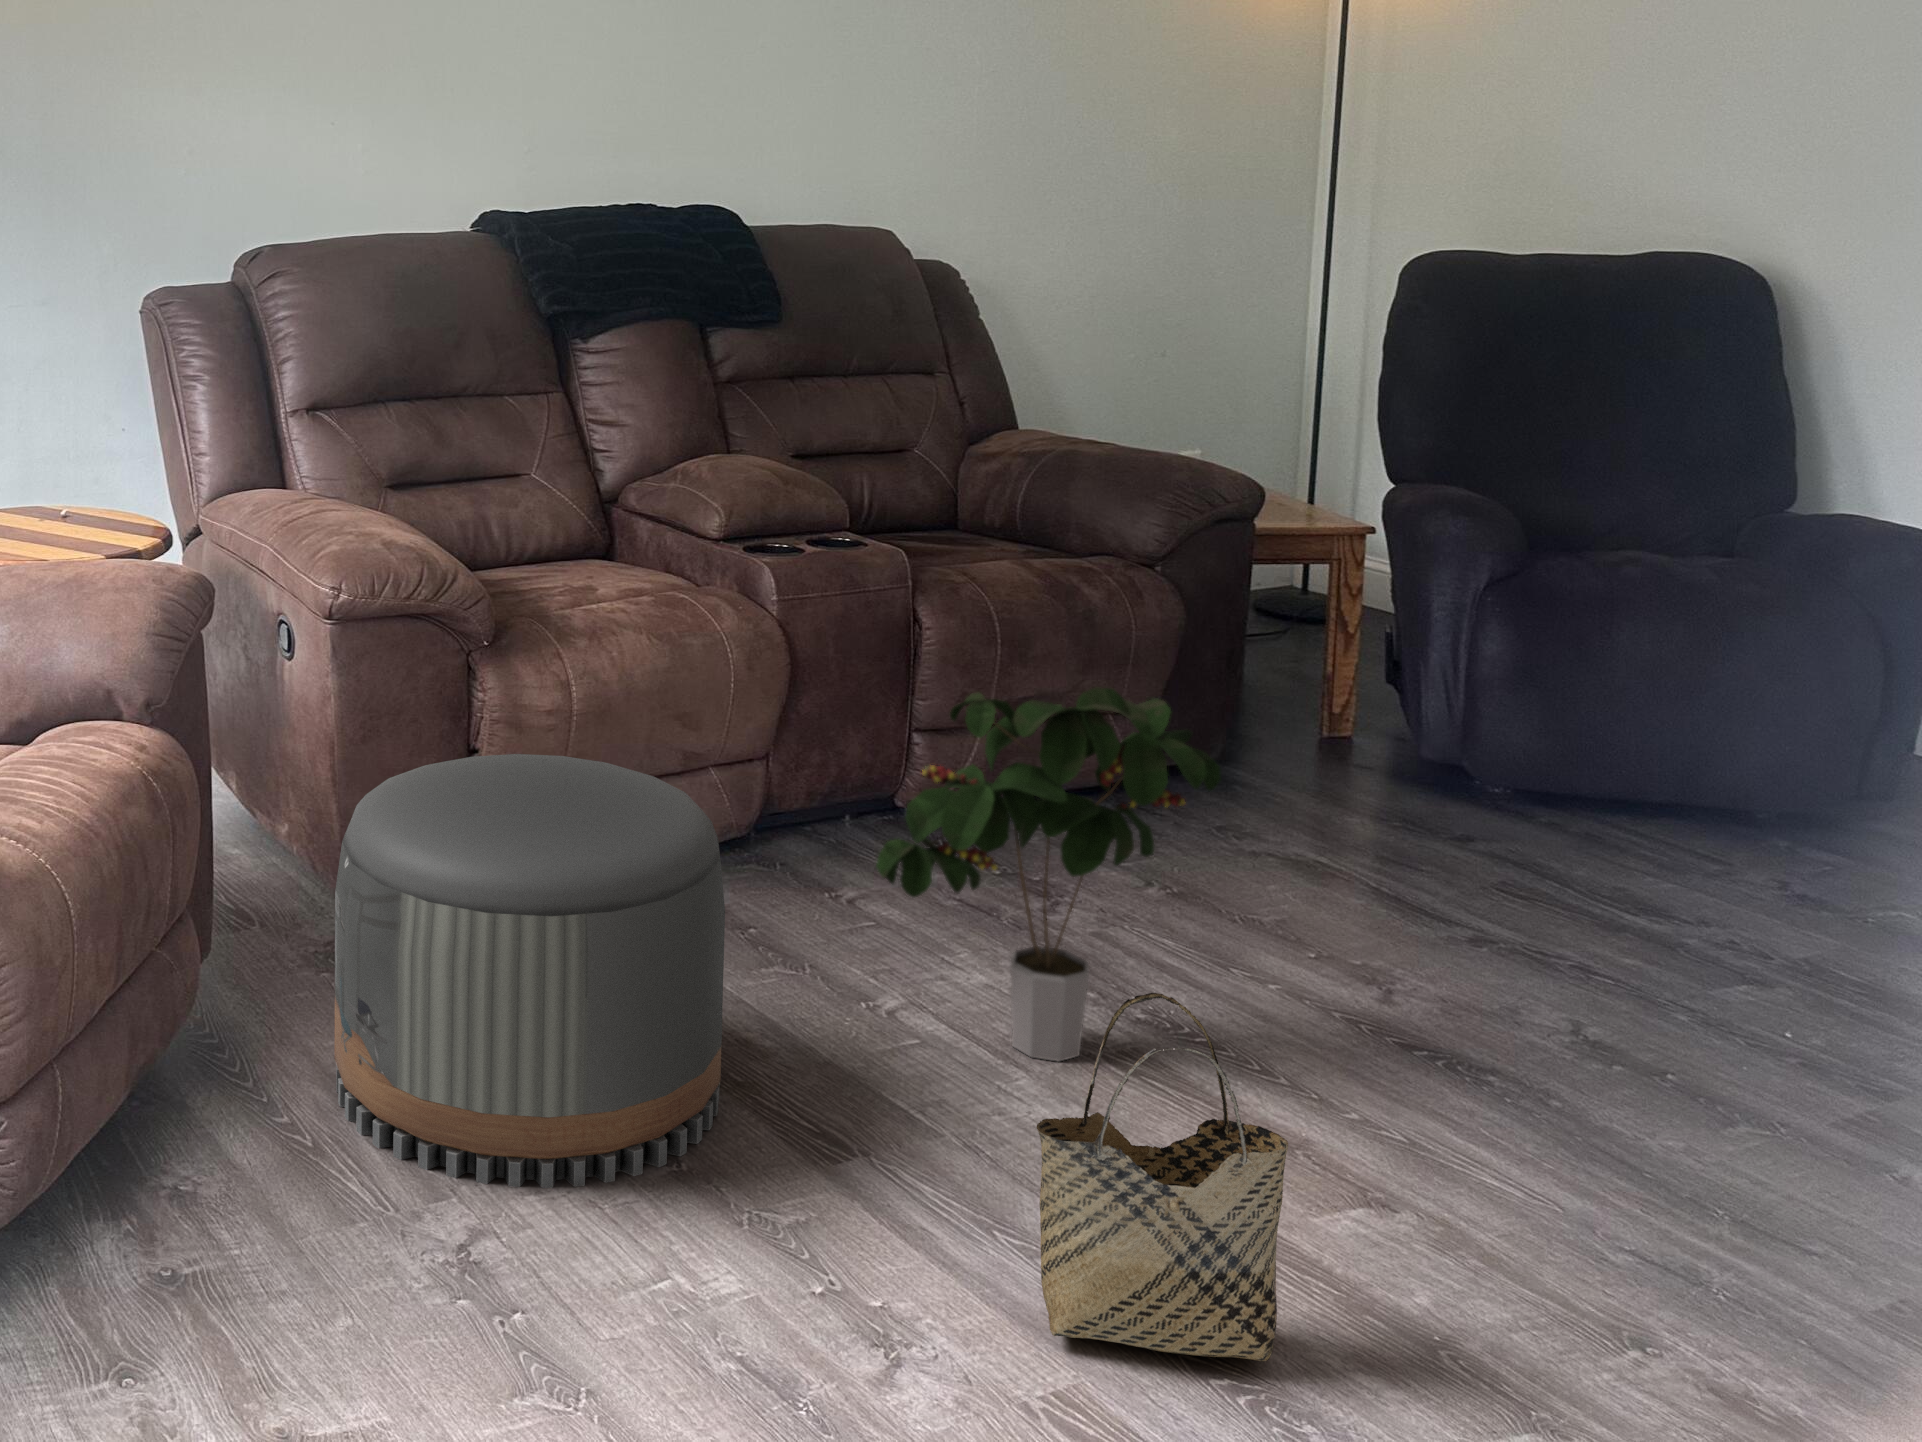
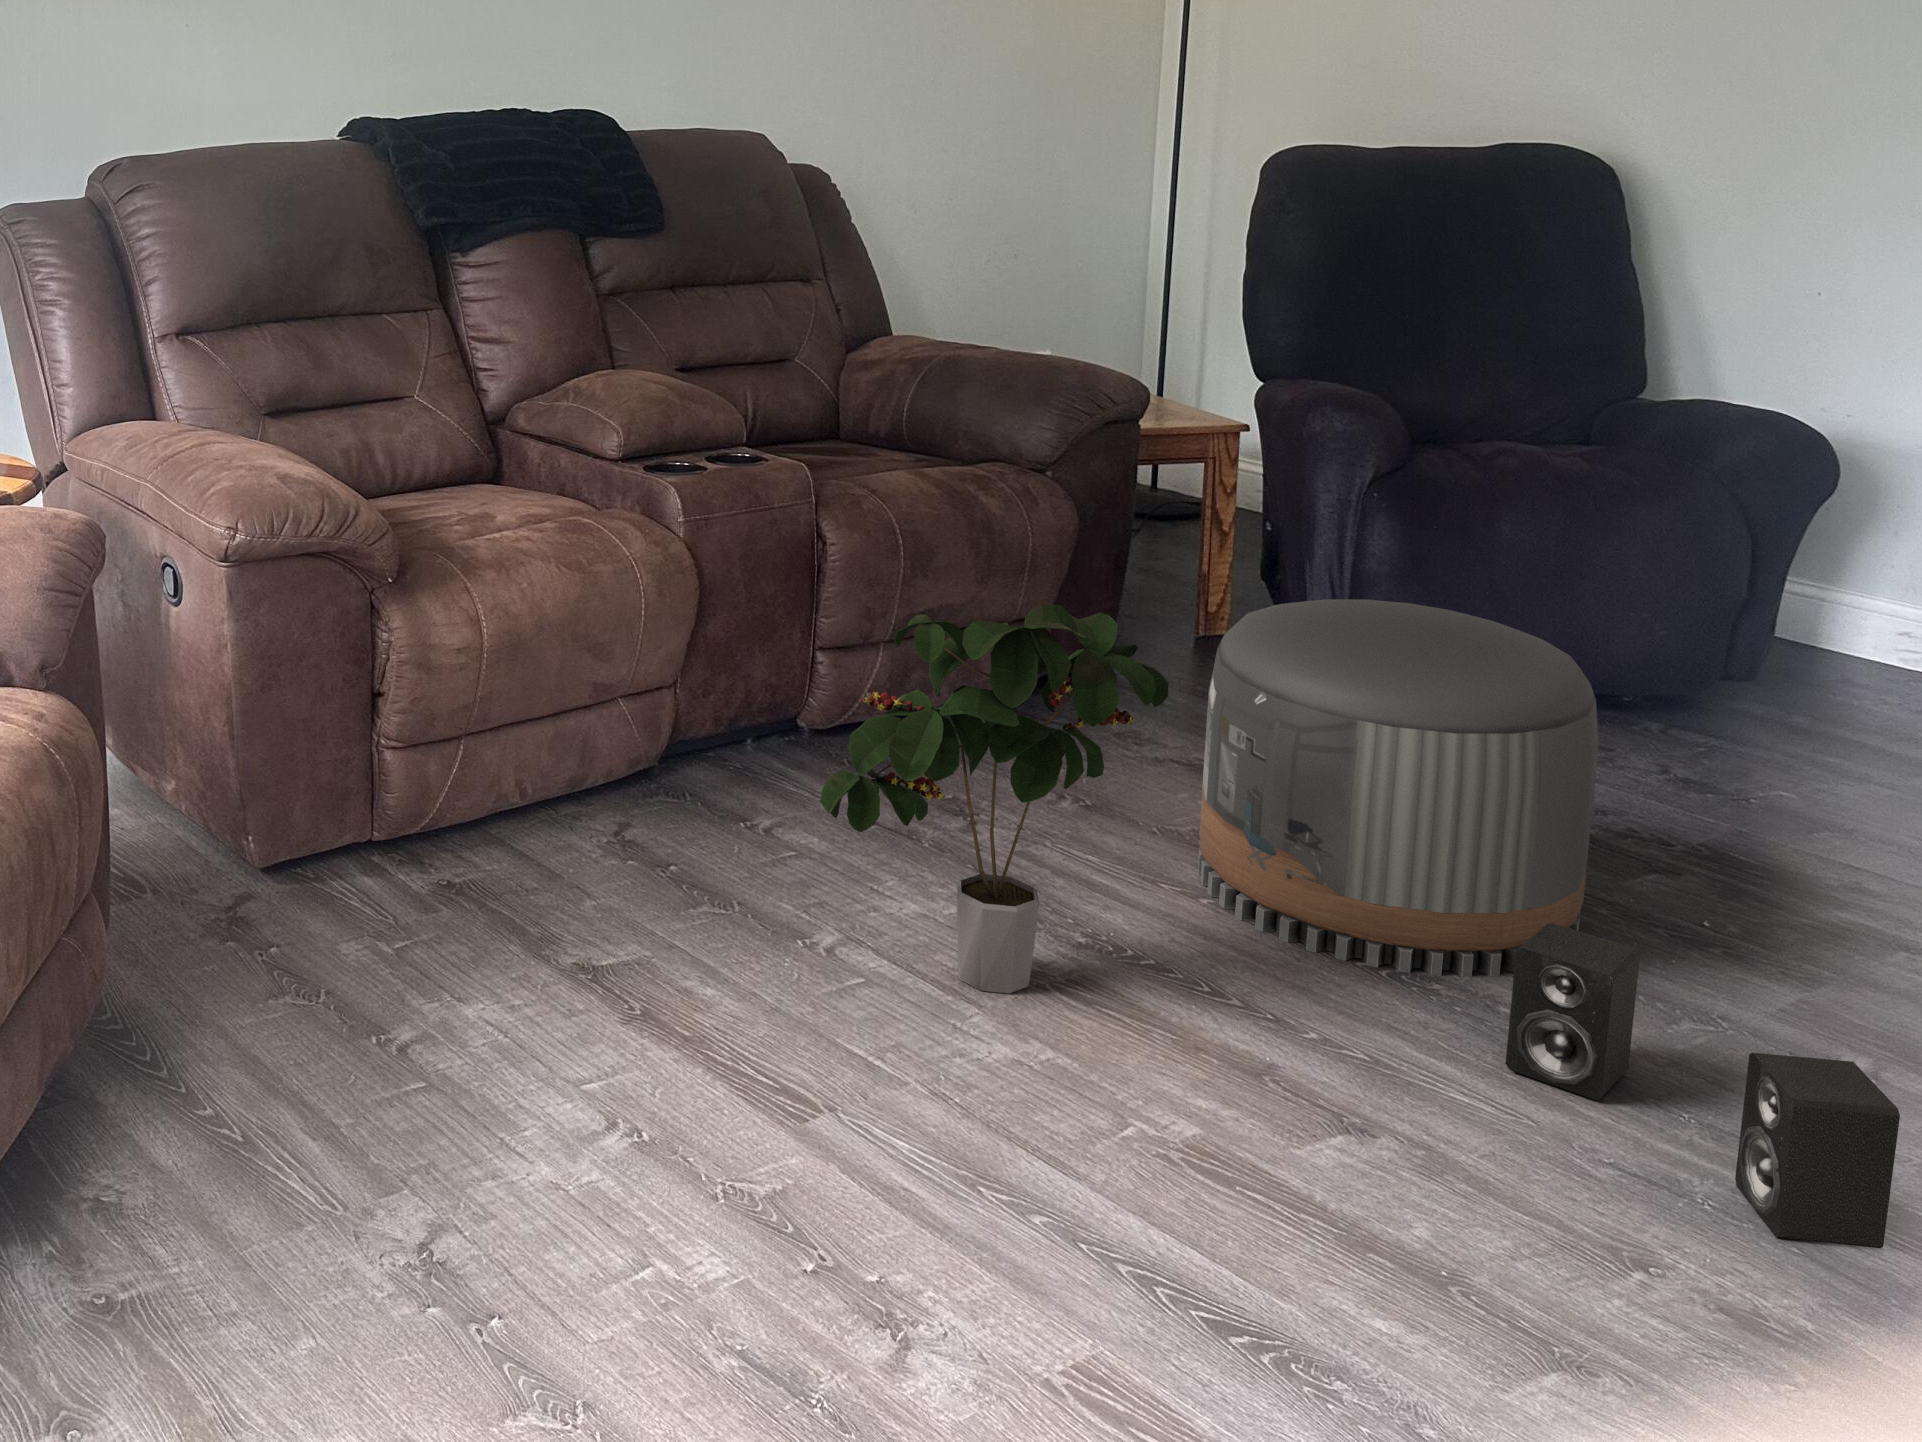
pouf: present [335,754,725,1188] -> present [1198,599,1599,977]
woven basket: present [1037,993,1288,1361] -> none [1044,934,1305,1317]
speaker: none [1541,1016,1901,1343] -> present [1505,923,1900,1248]

